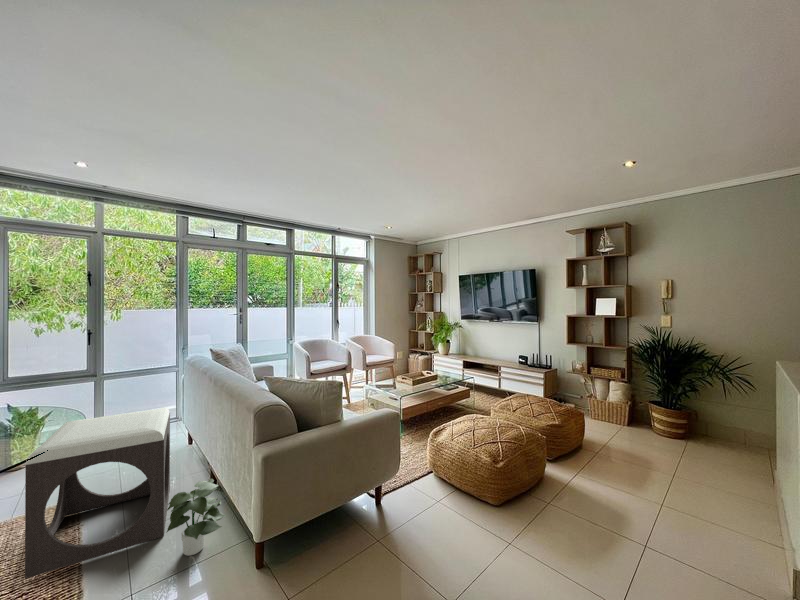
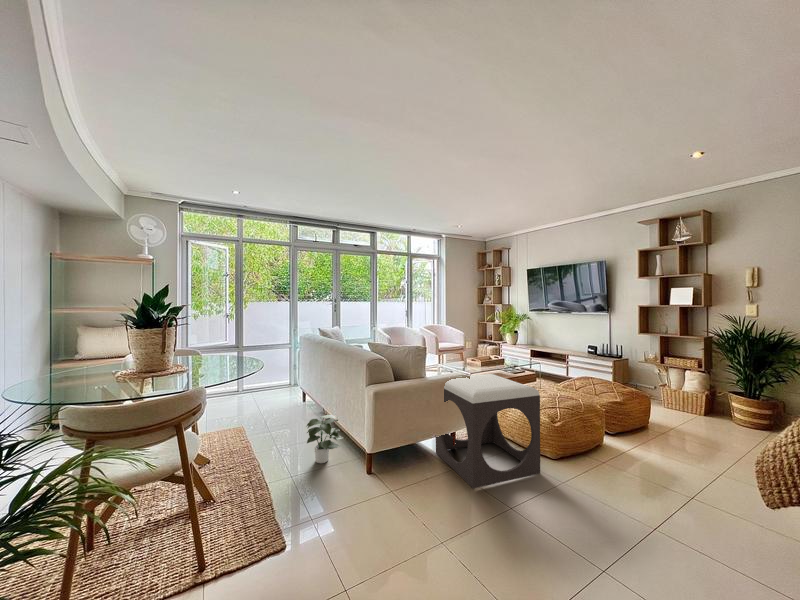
footstool: present [25,408,170,579] -> present [436,374,540,488]

